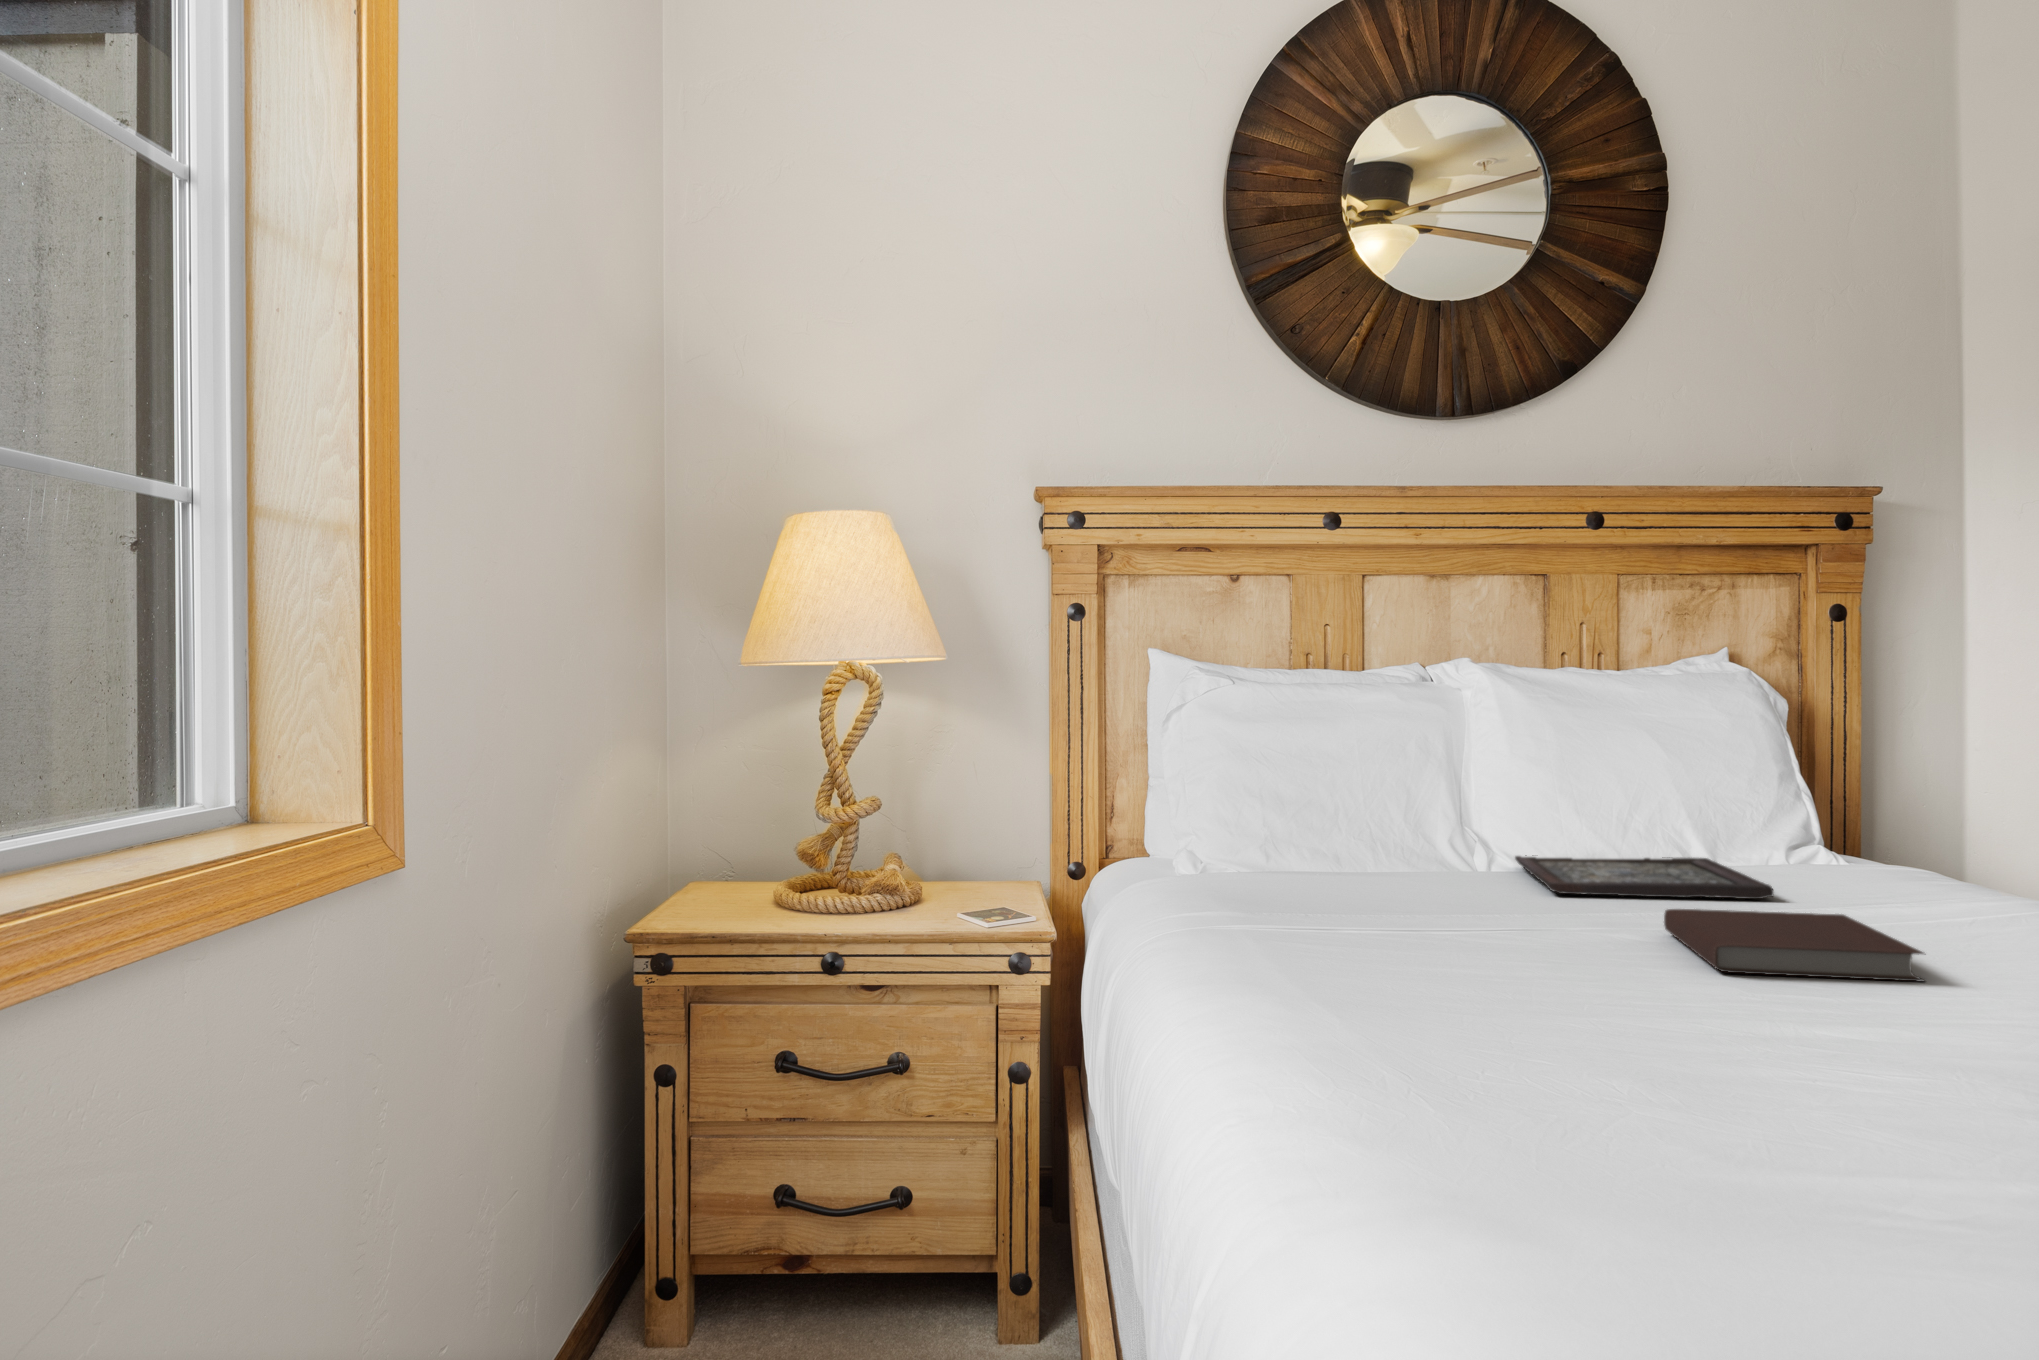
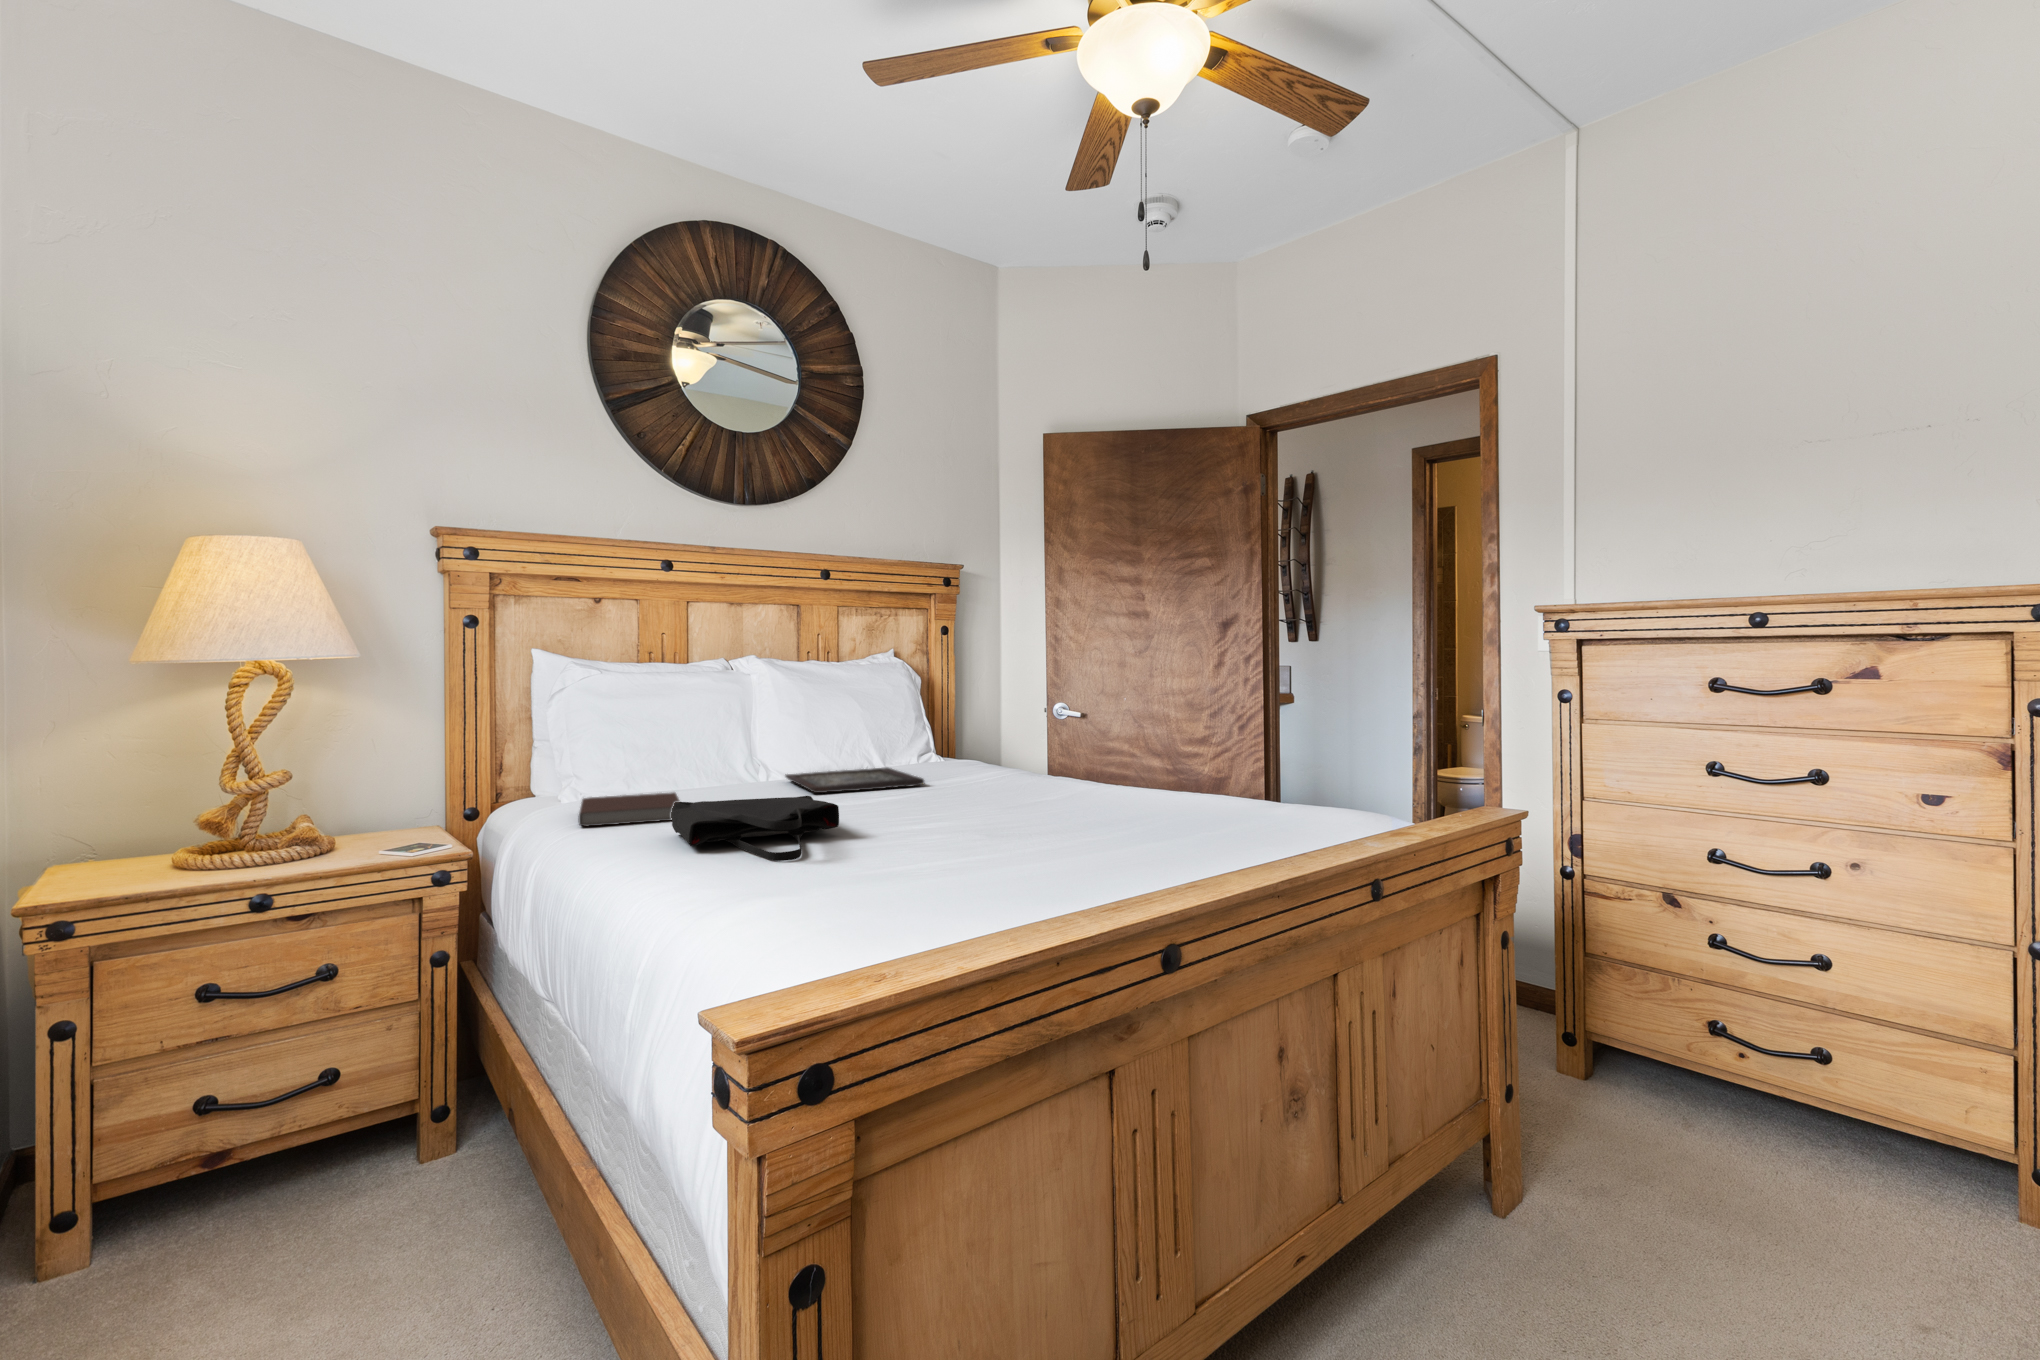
tote bag: none [1296,890,1572,1017] -> present [671,796,839,861]
notebook: present [1664,909,1925,982] -> present [578,792,679,826]

